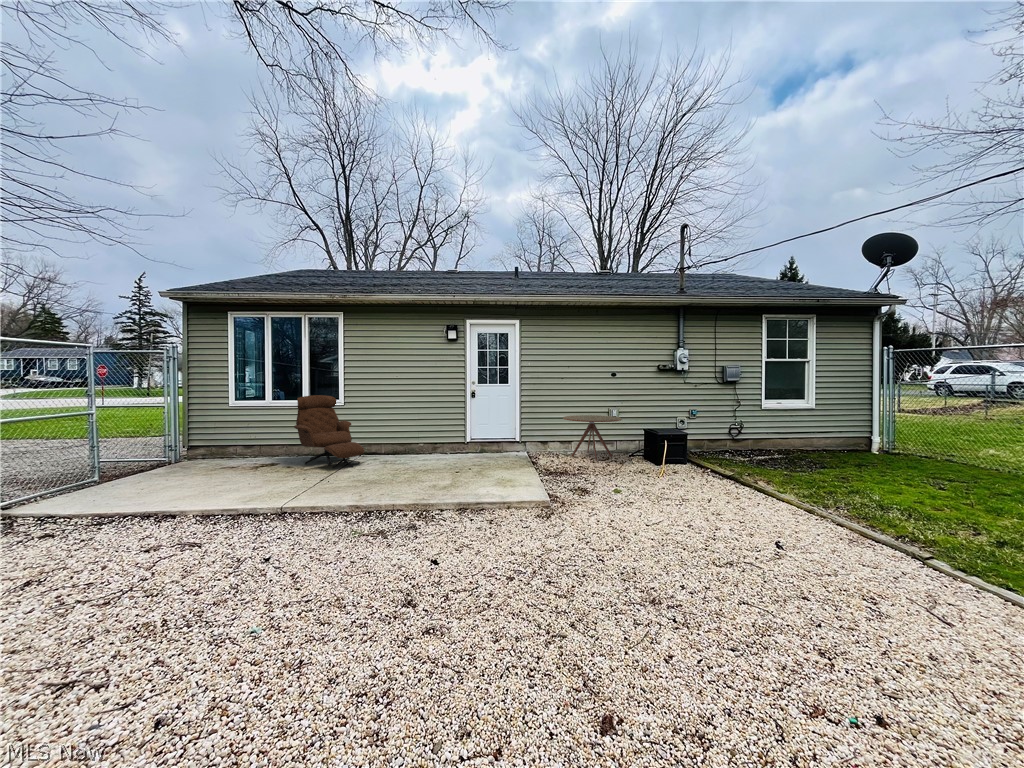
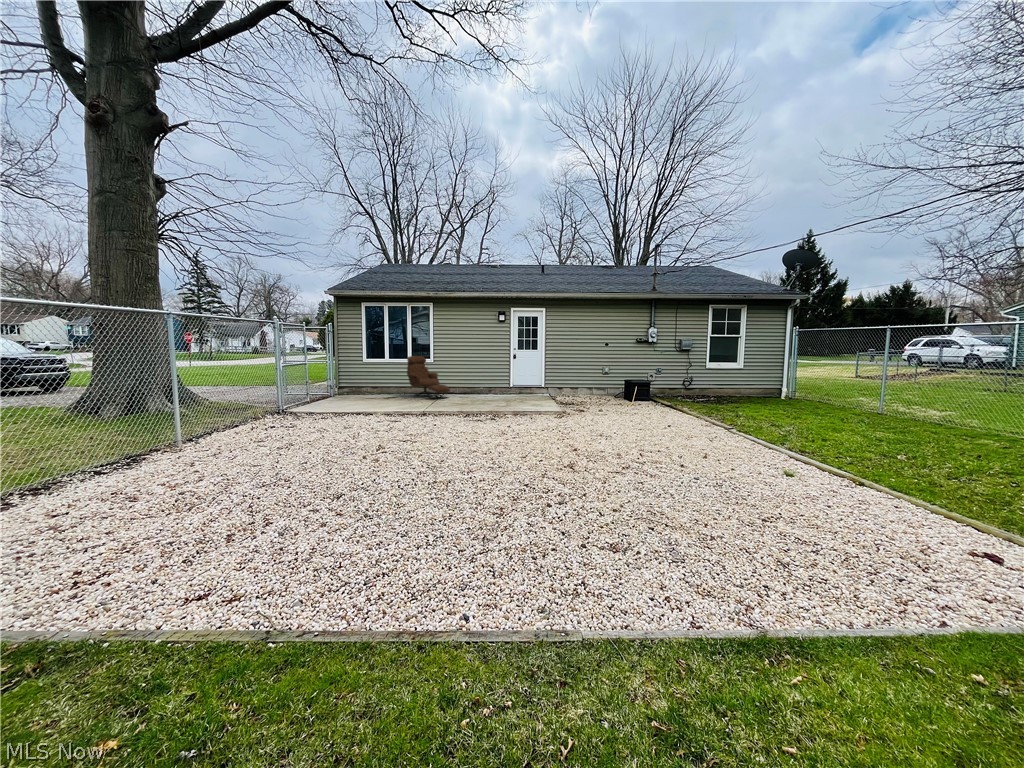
round table: present [563,415,622,461] -> none [572,371,610,399]

